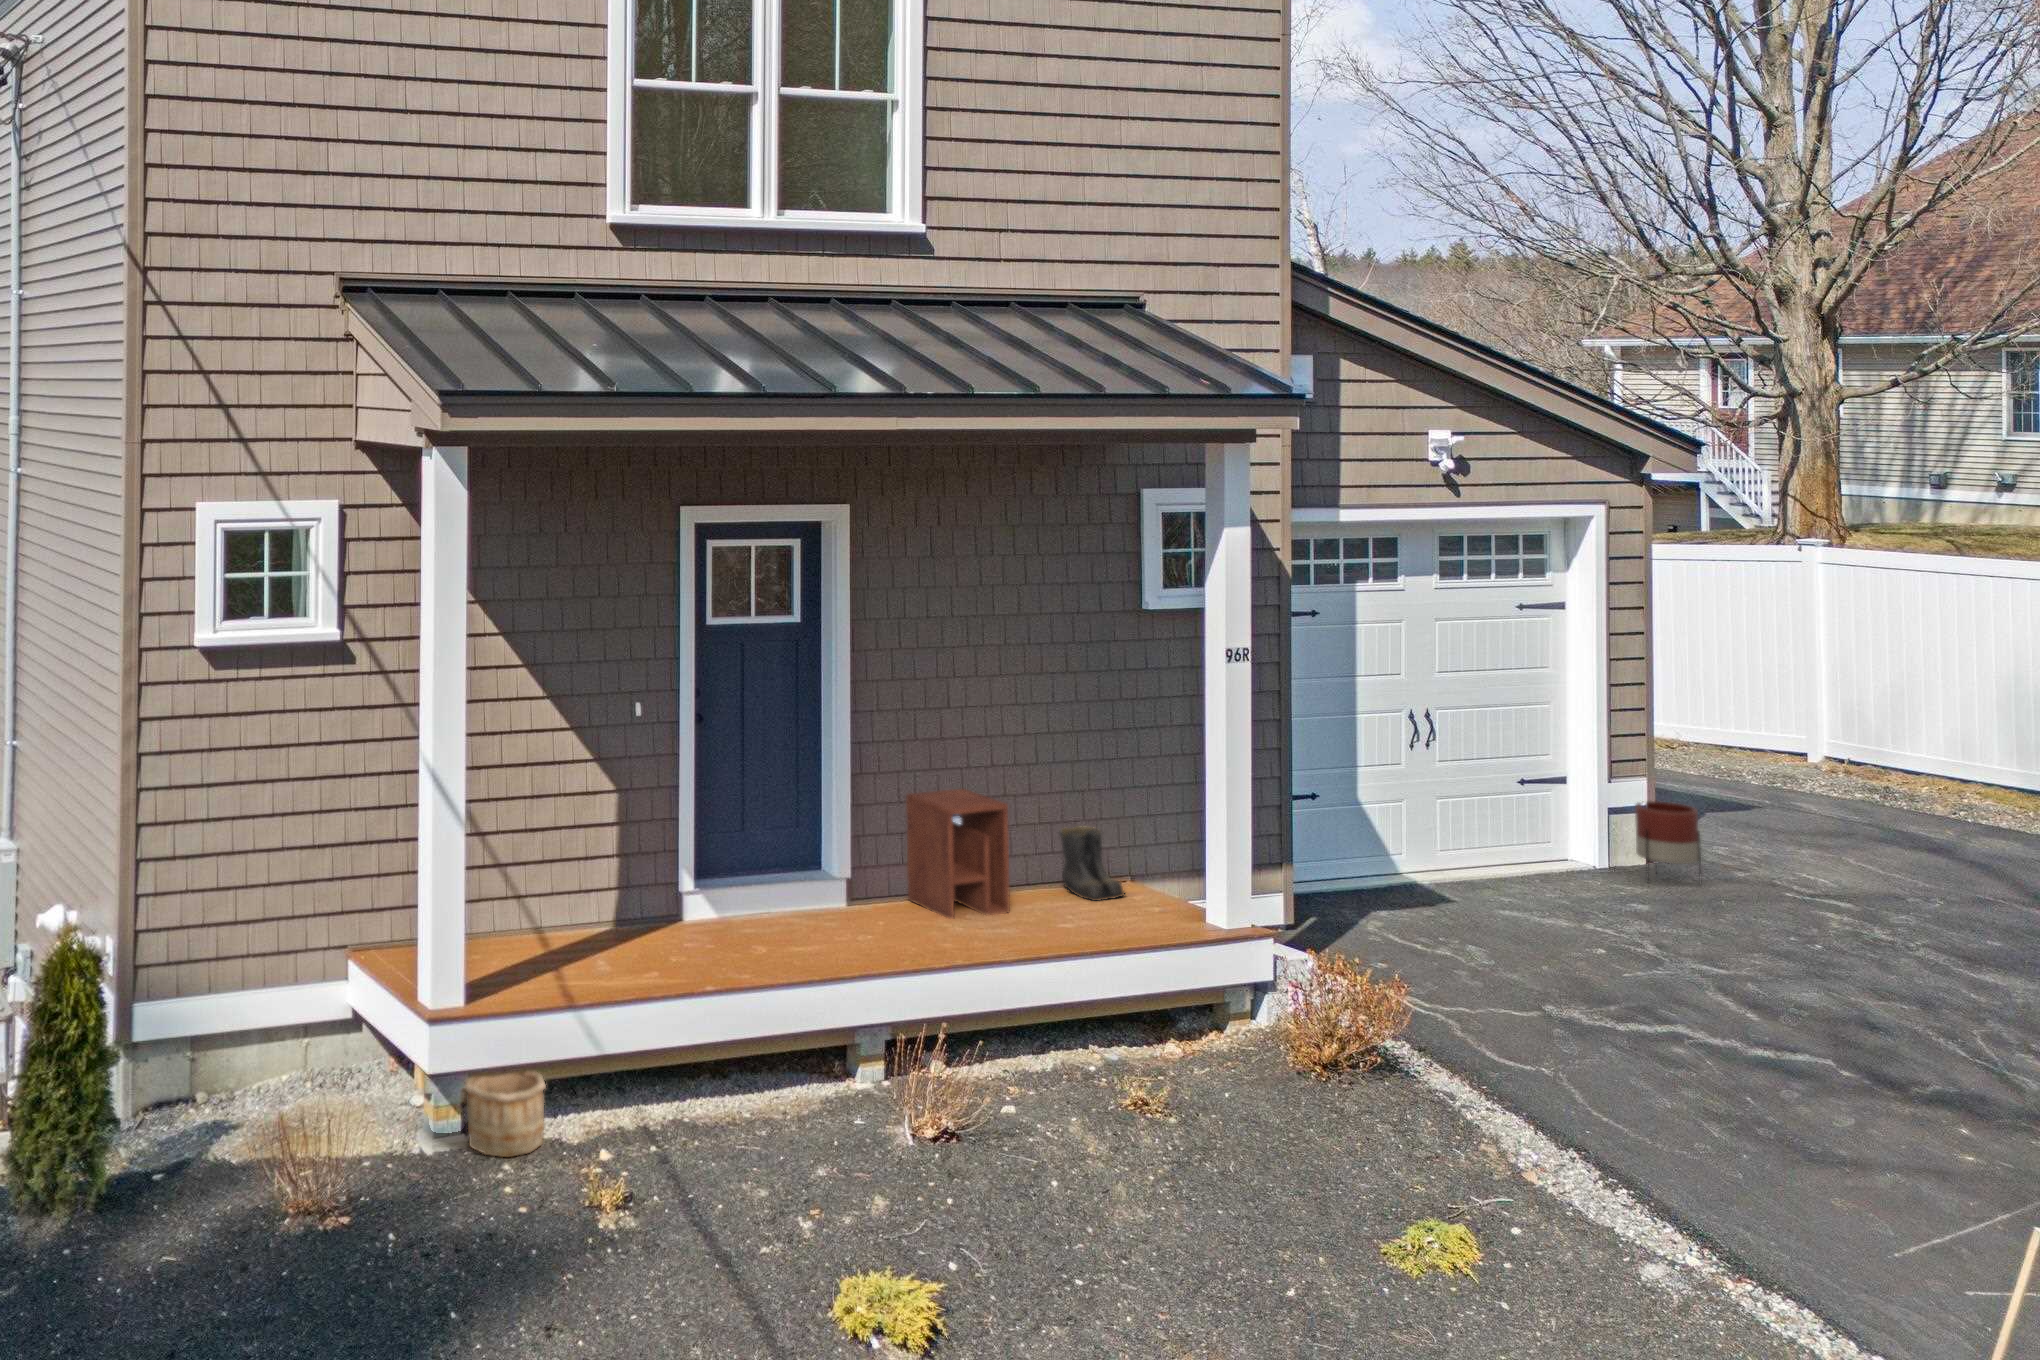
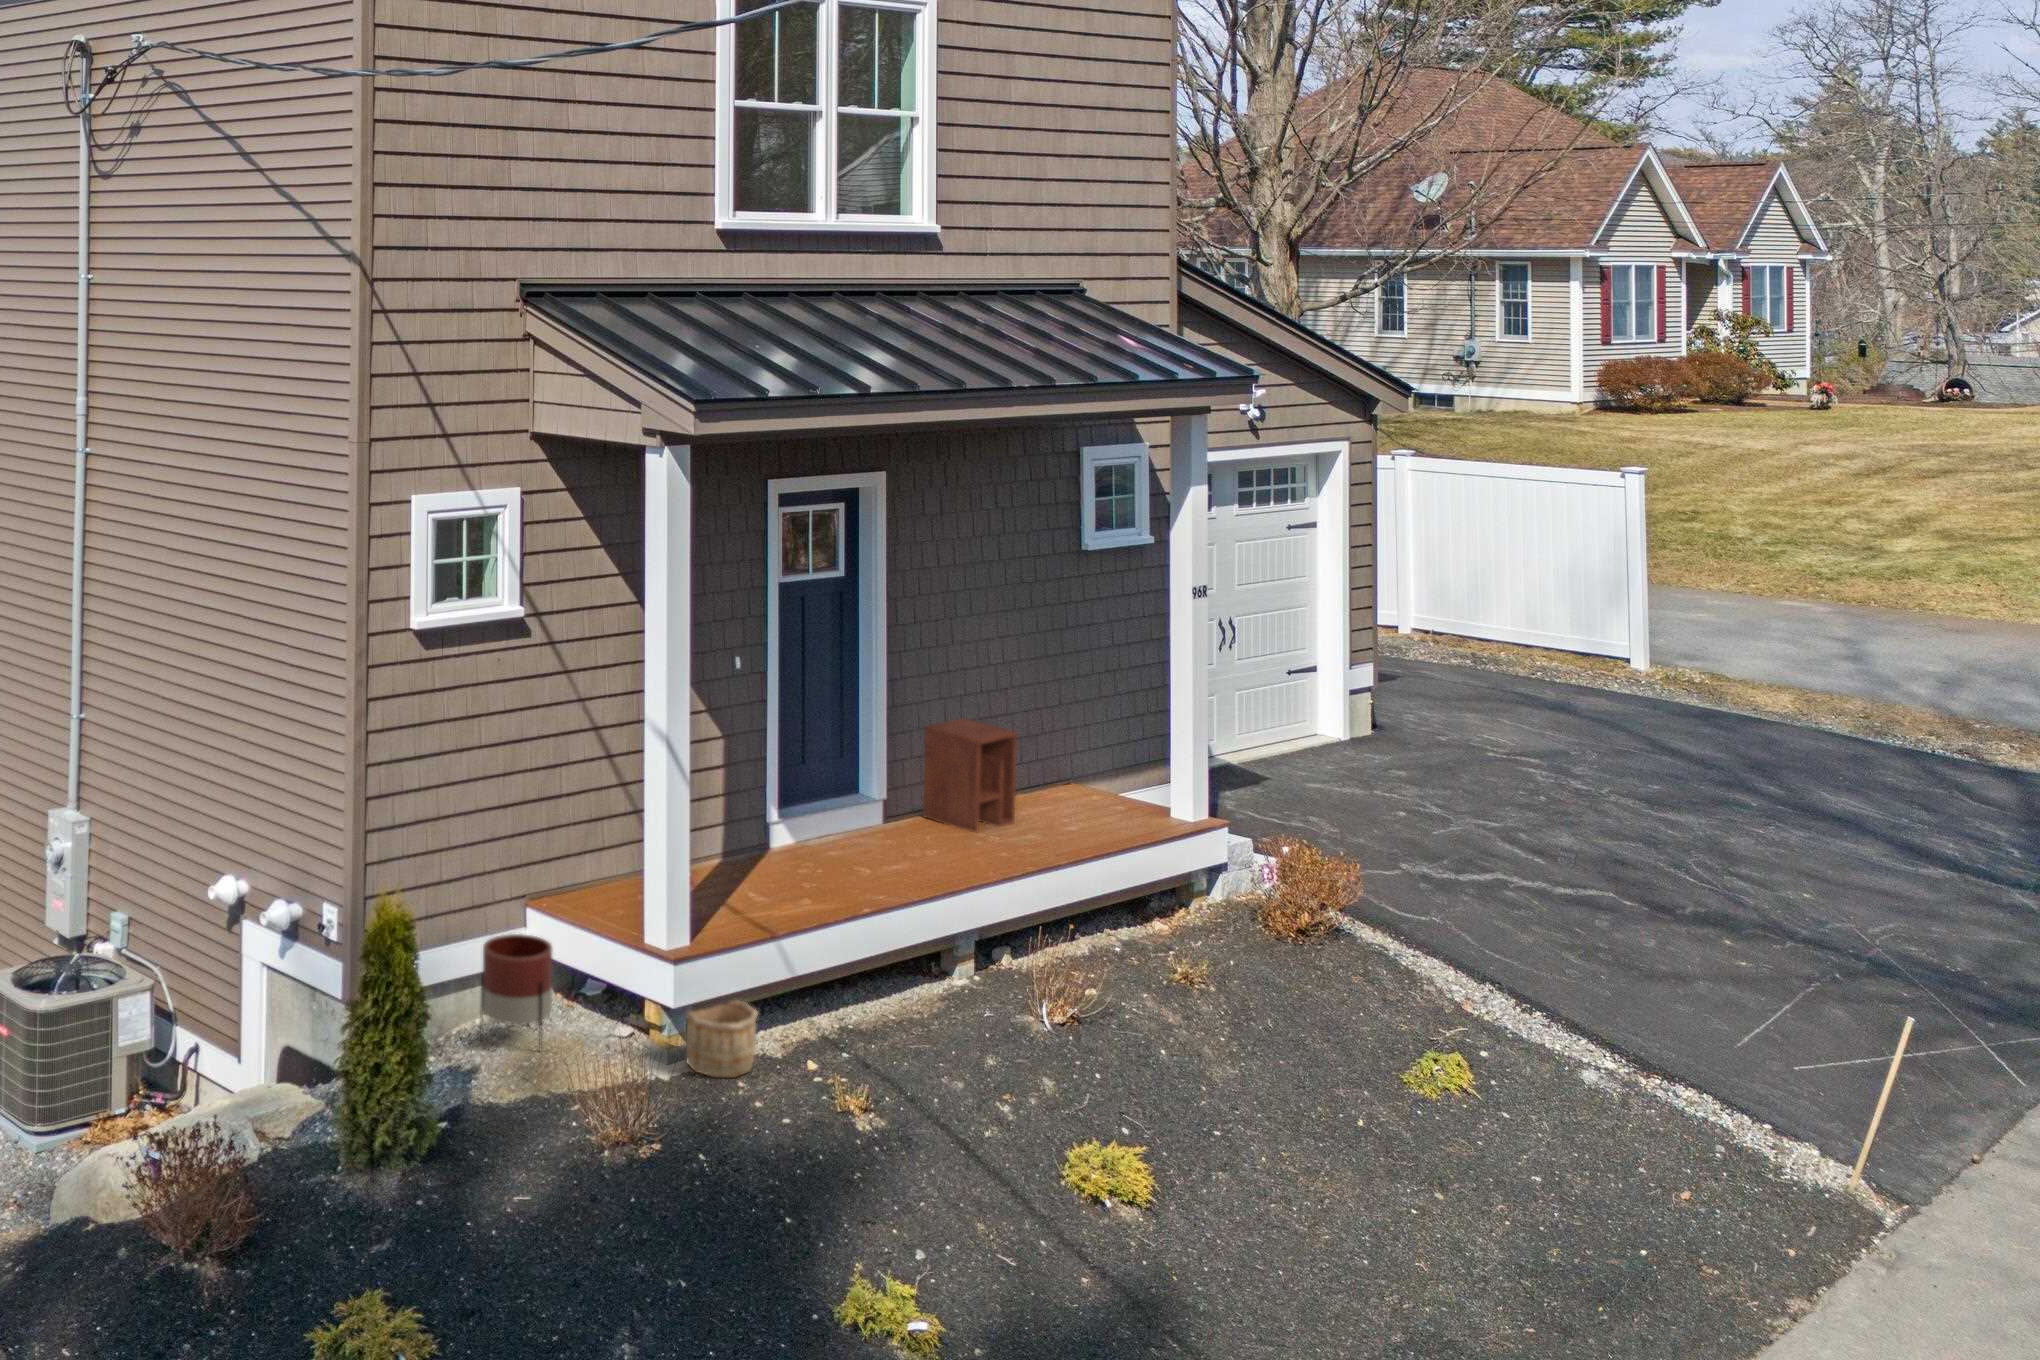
planter: present [1635,801,1701,875] -> present [480,934,552,1040]
boots: present [1059,826,1125,901] -> none [1027,743,1088,807]

